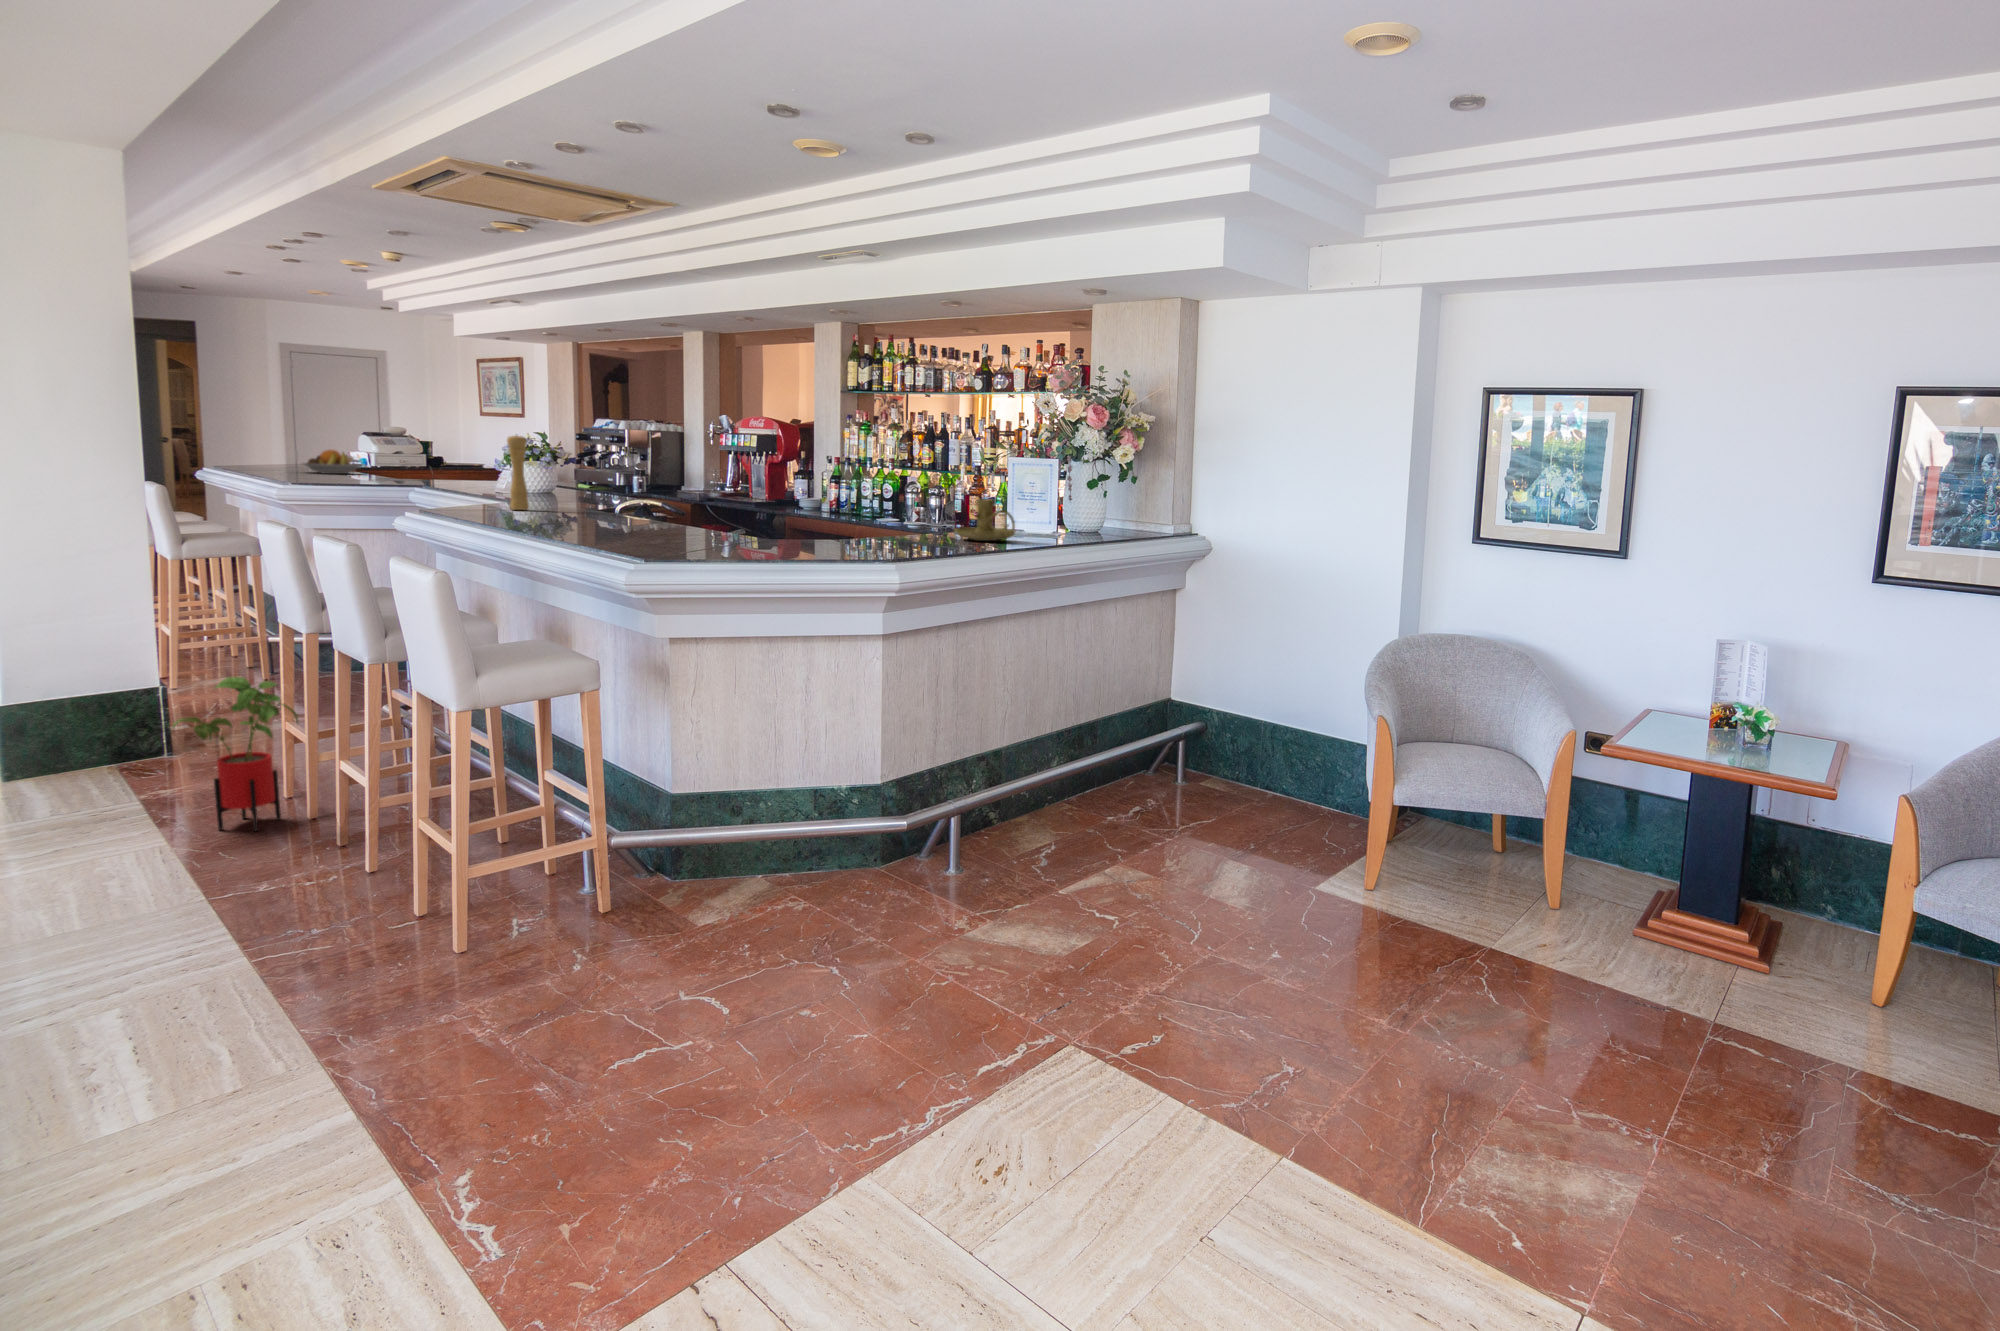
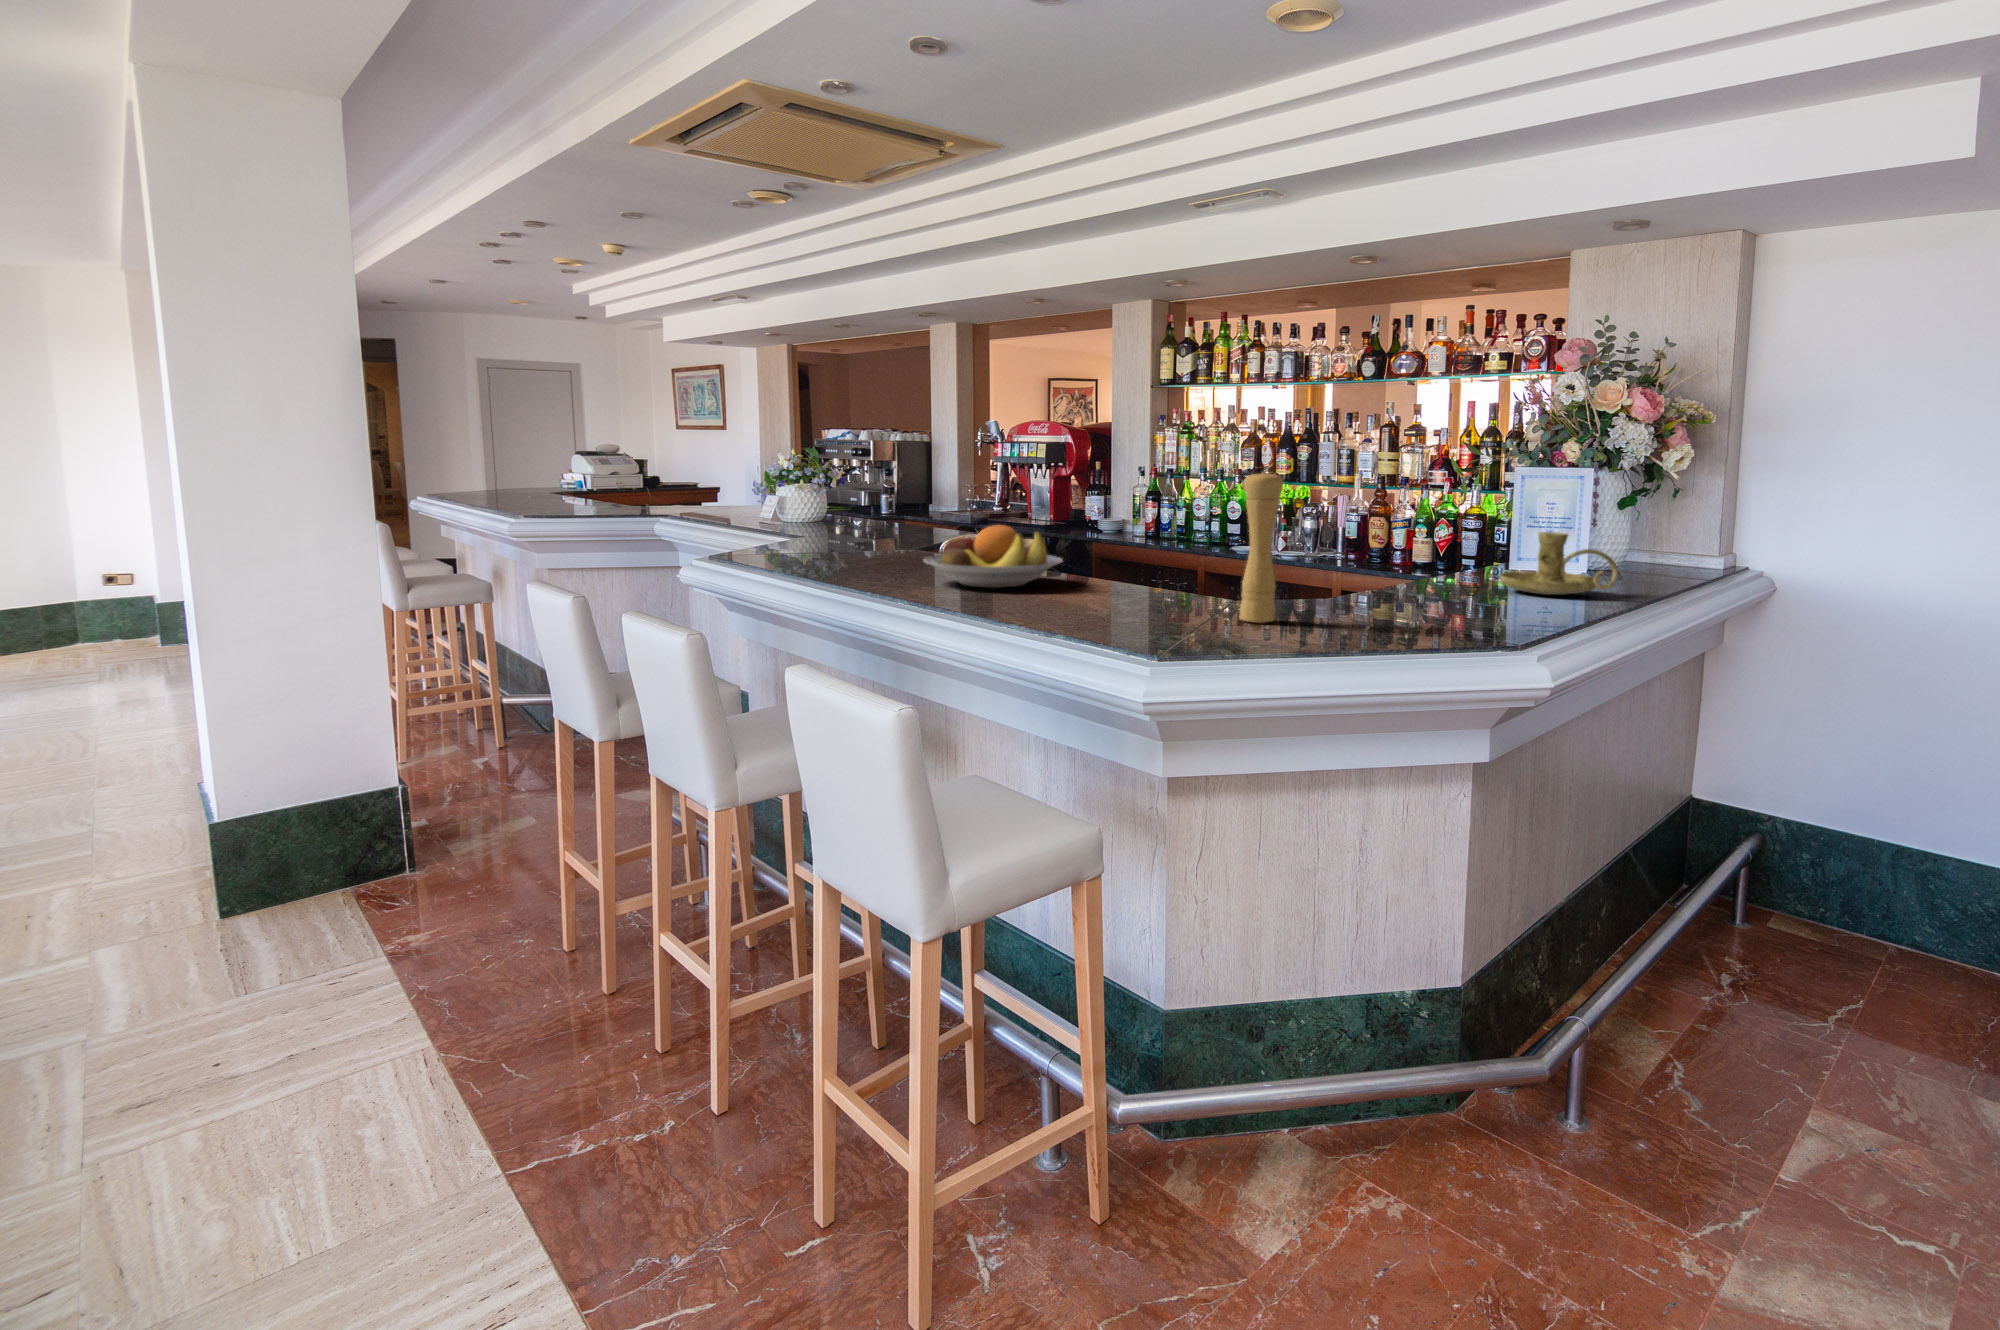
pepper mill: present [507,435,529,510] -> present [1239,471,1283,623]
fruit bowl: present [303,450,362,474] -> present [924,525,1063,588]
house plant: present [172,677,298,831] -> none [432,813,587,1021]

